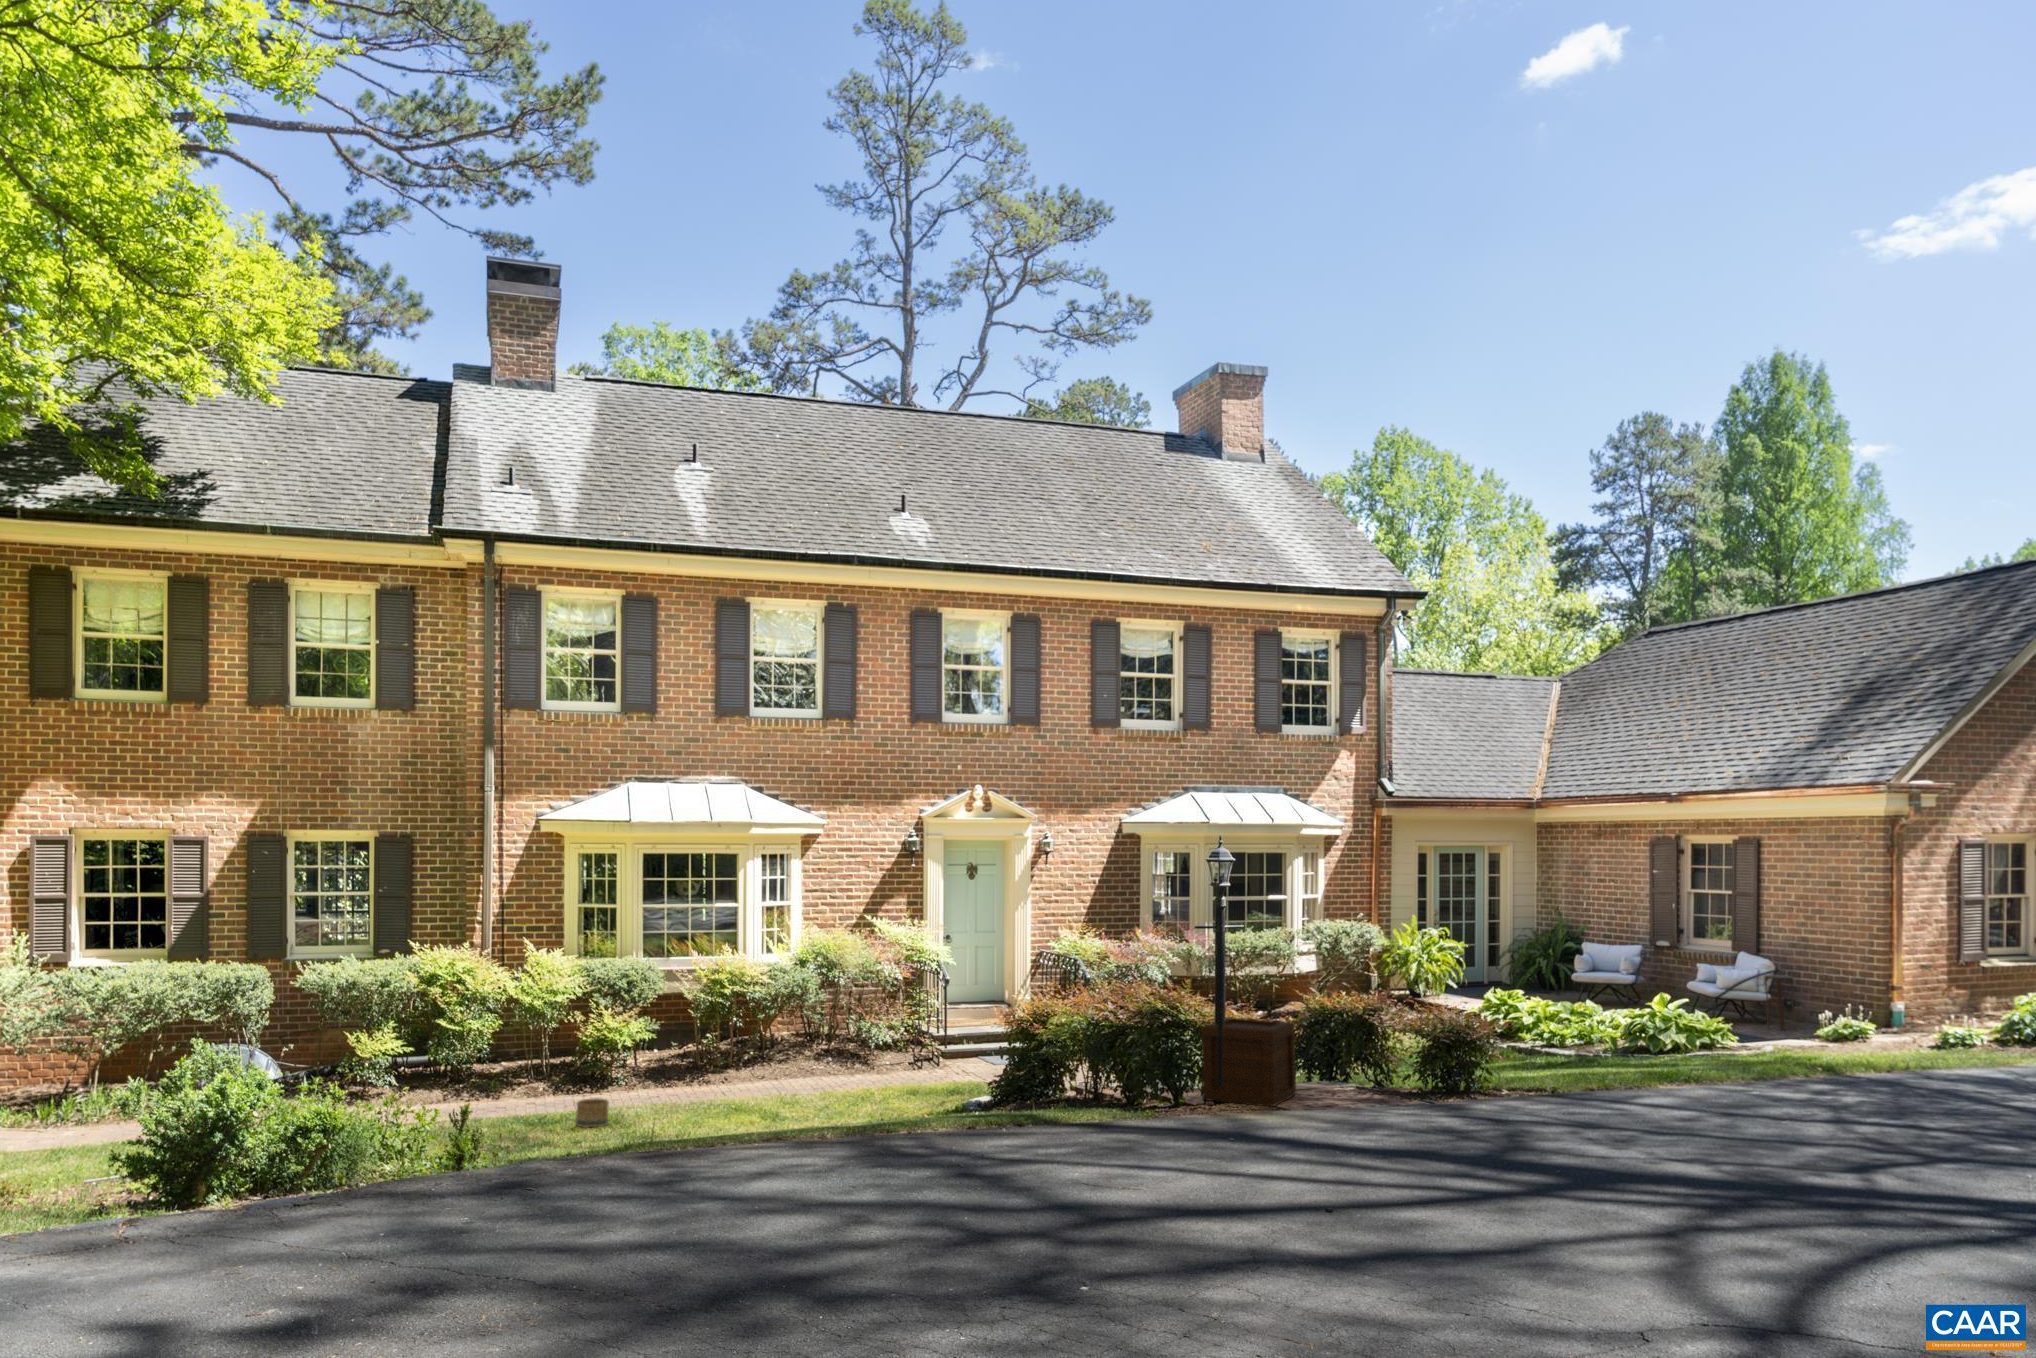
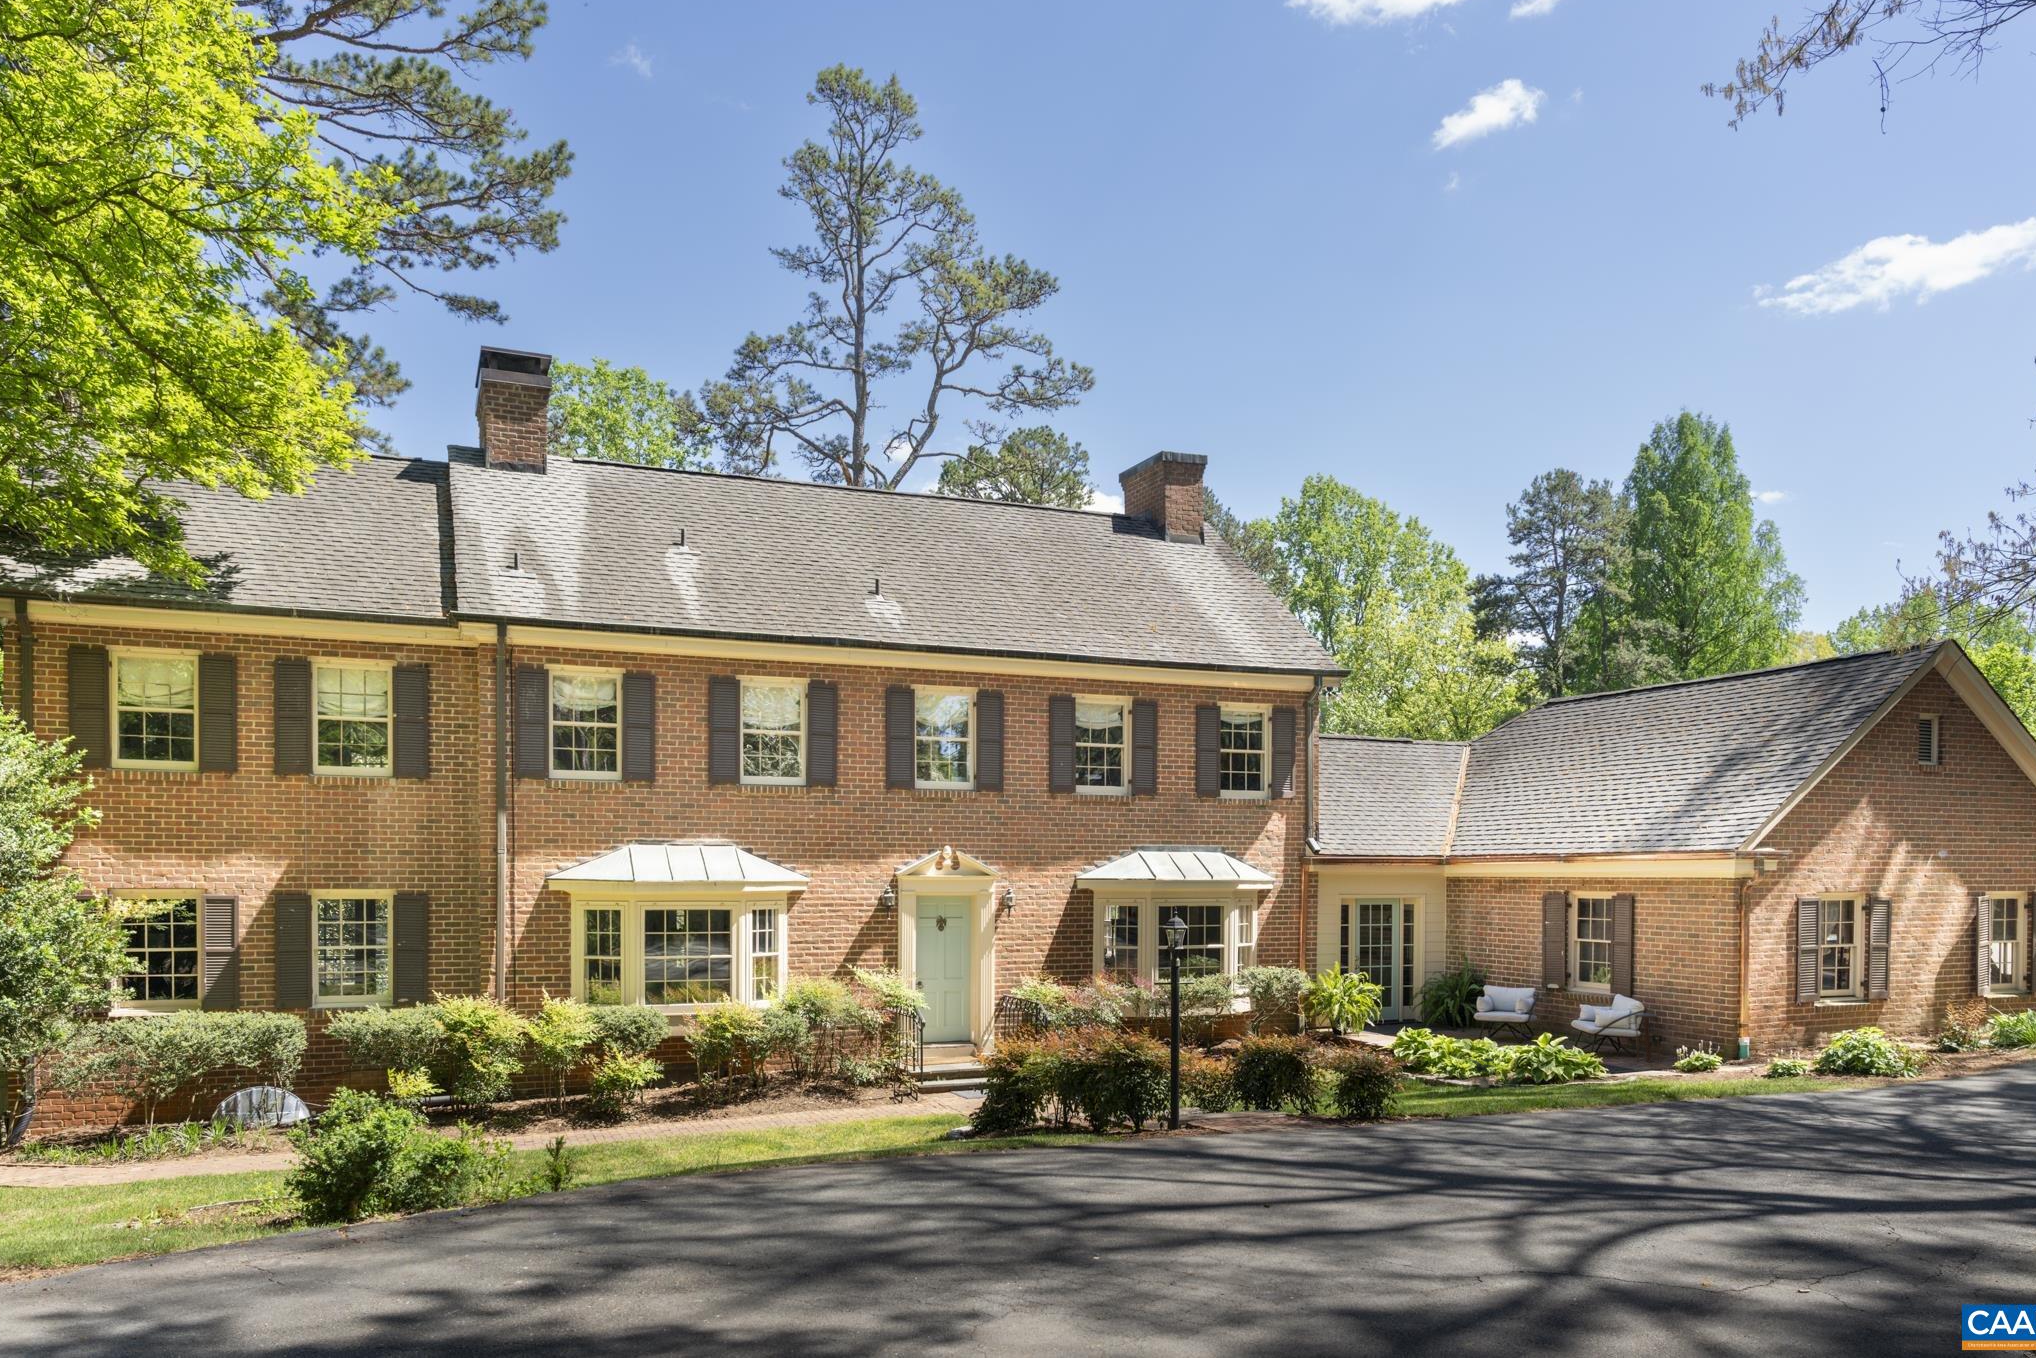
wooden crate: present [1202,1017,1296,1107] -> none [1160,1056,1237,1130]
potted plant: none [1575,1023,1608,1059] -> present [1471,1058,1494,1088]
basket: present [576,1098,609,1128] -> none [618,1133,646,1158]

